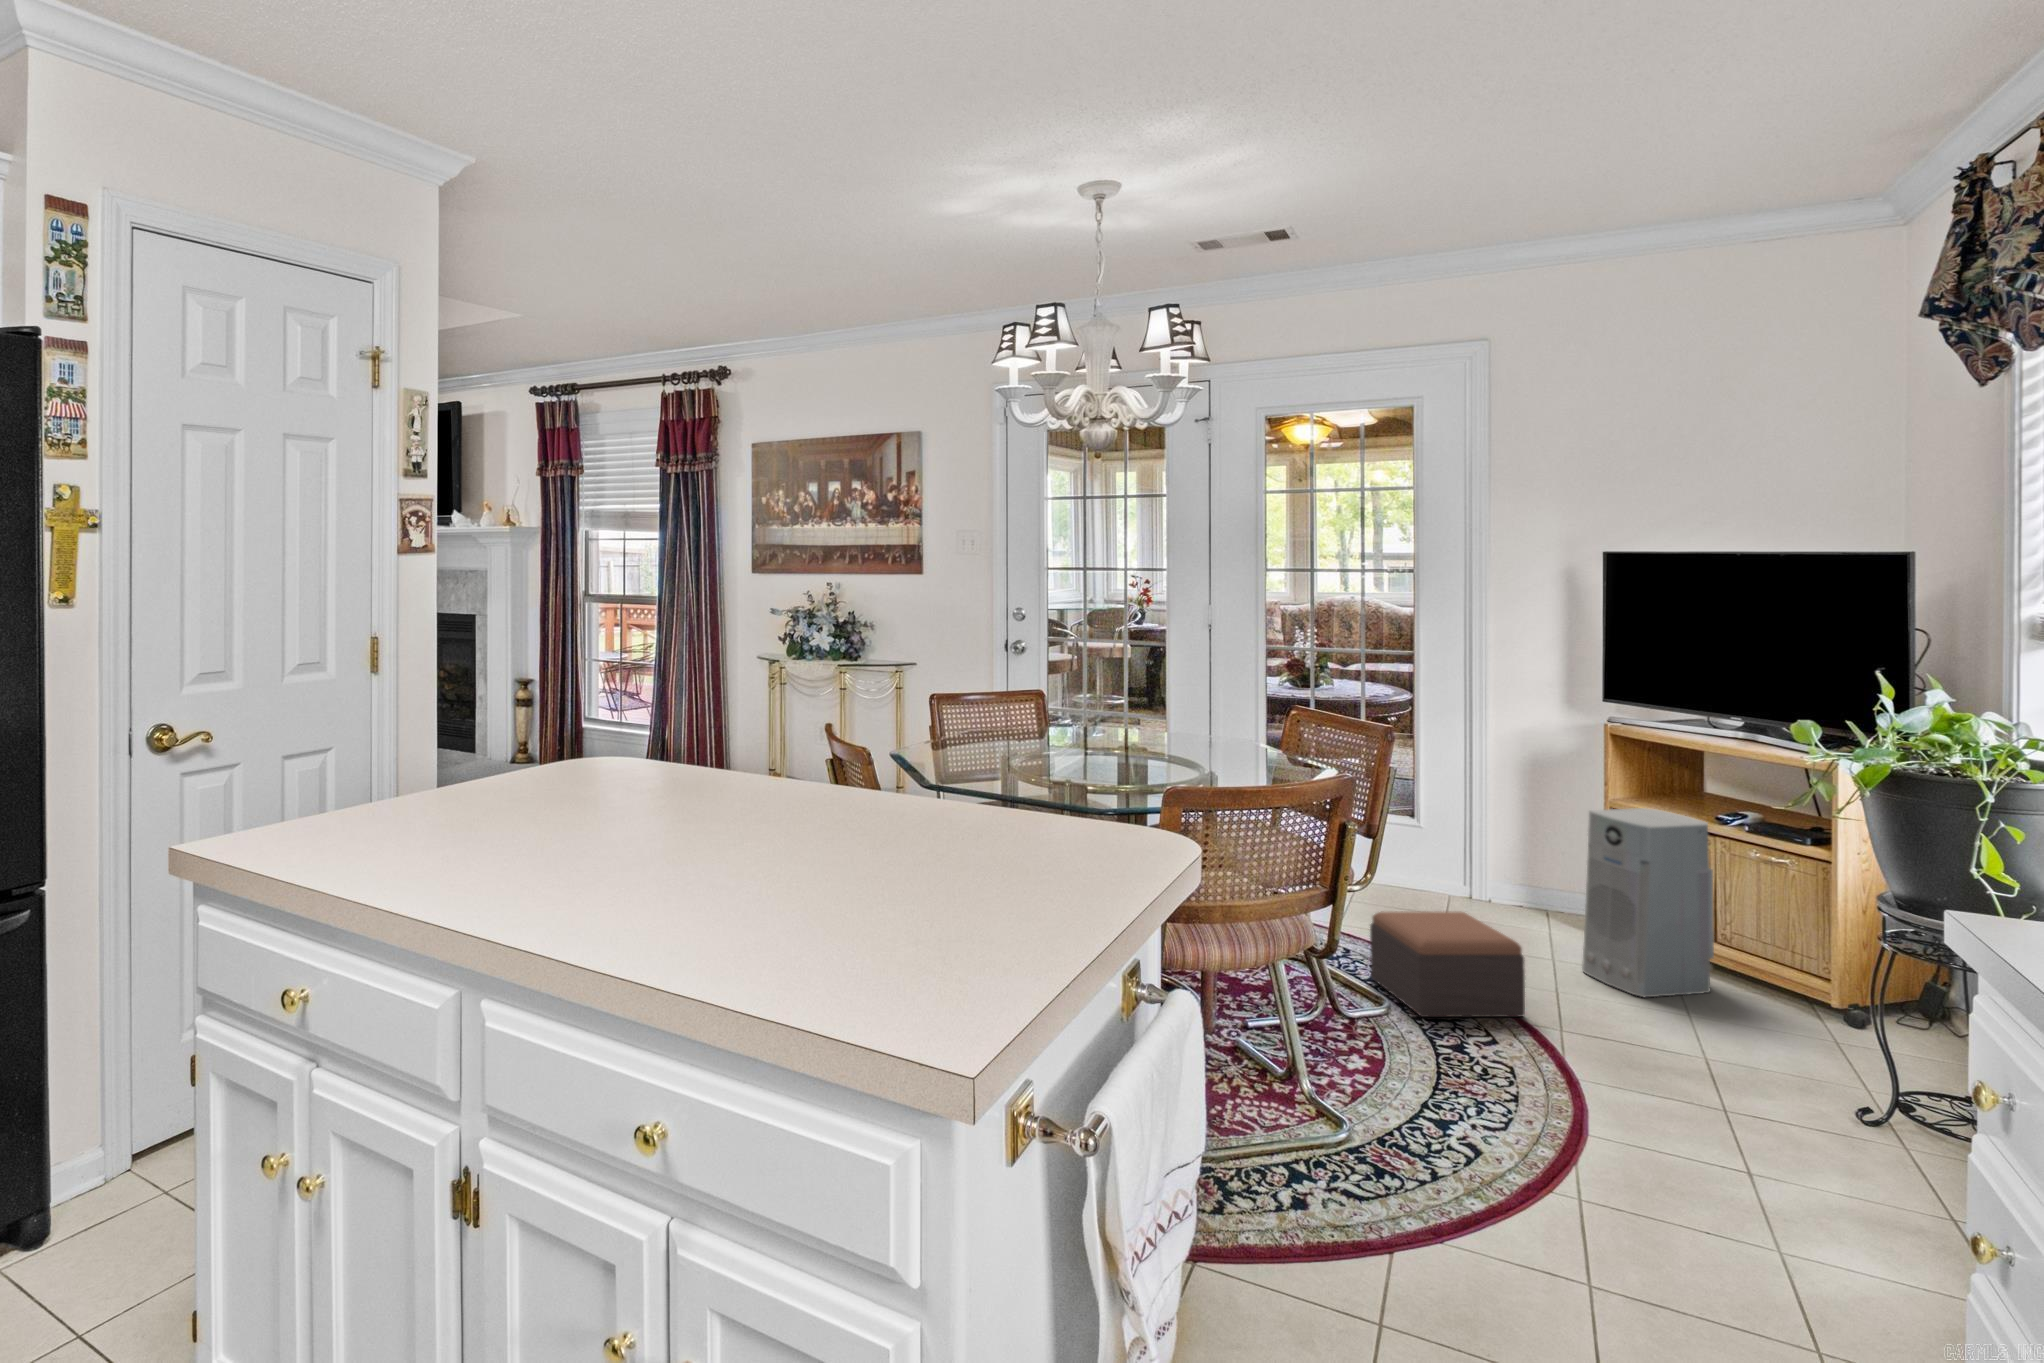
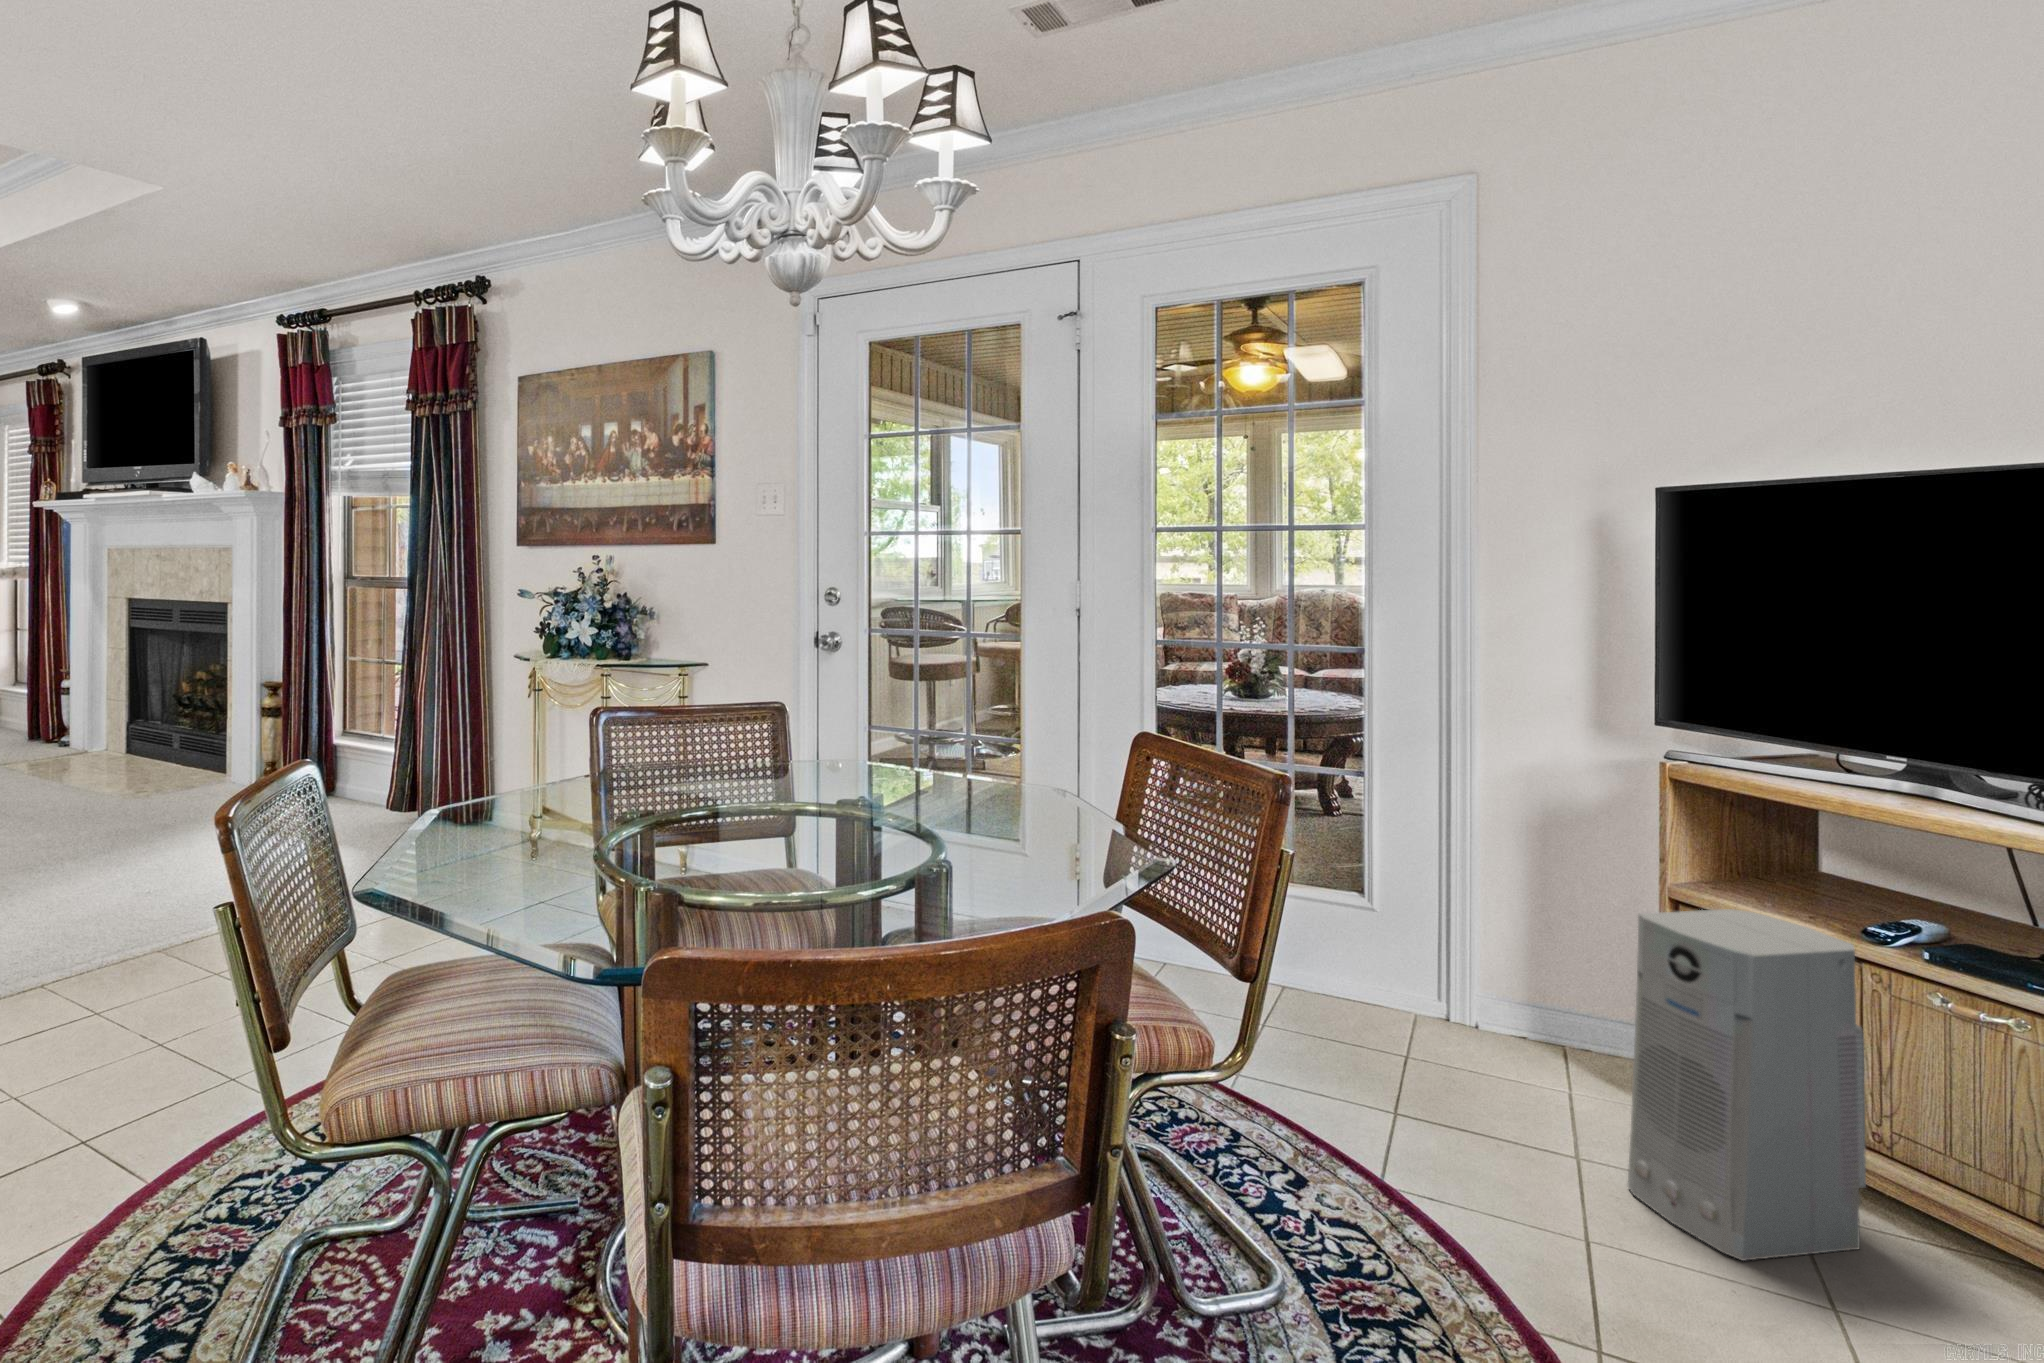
footstool: present [1370,911,1525,1017] -> none [1262,1090,1528,1312]

